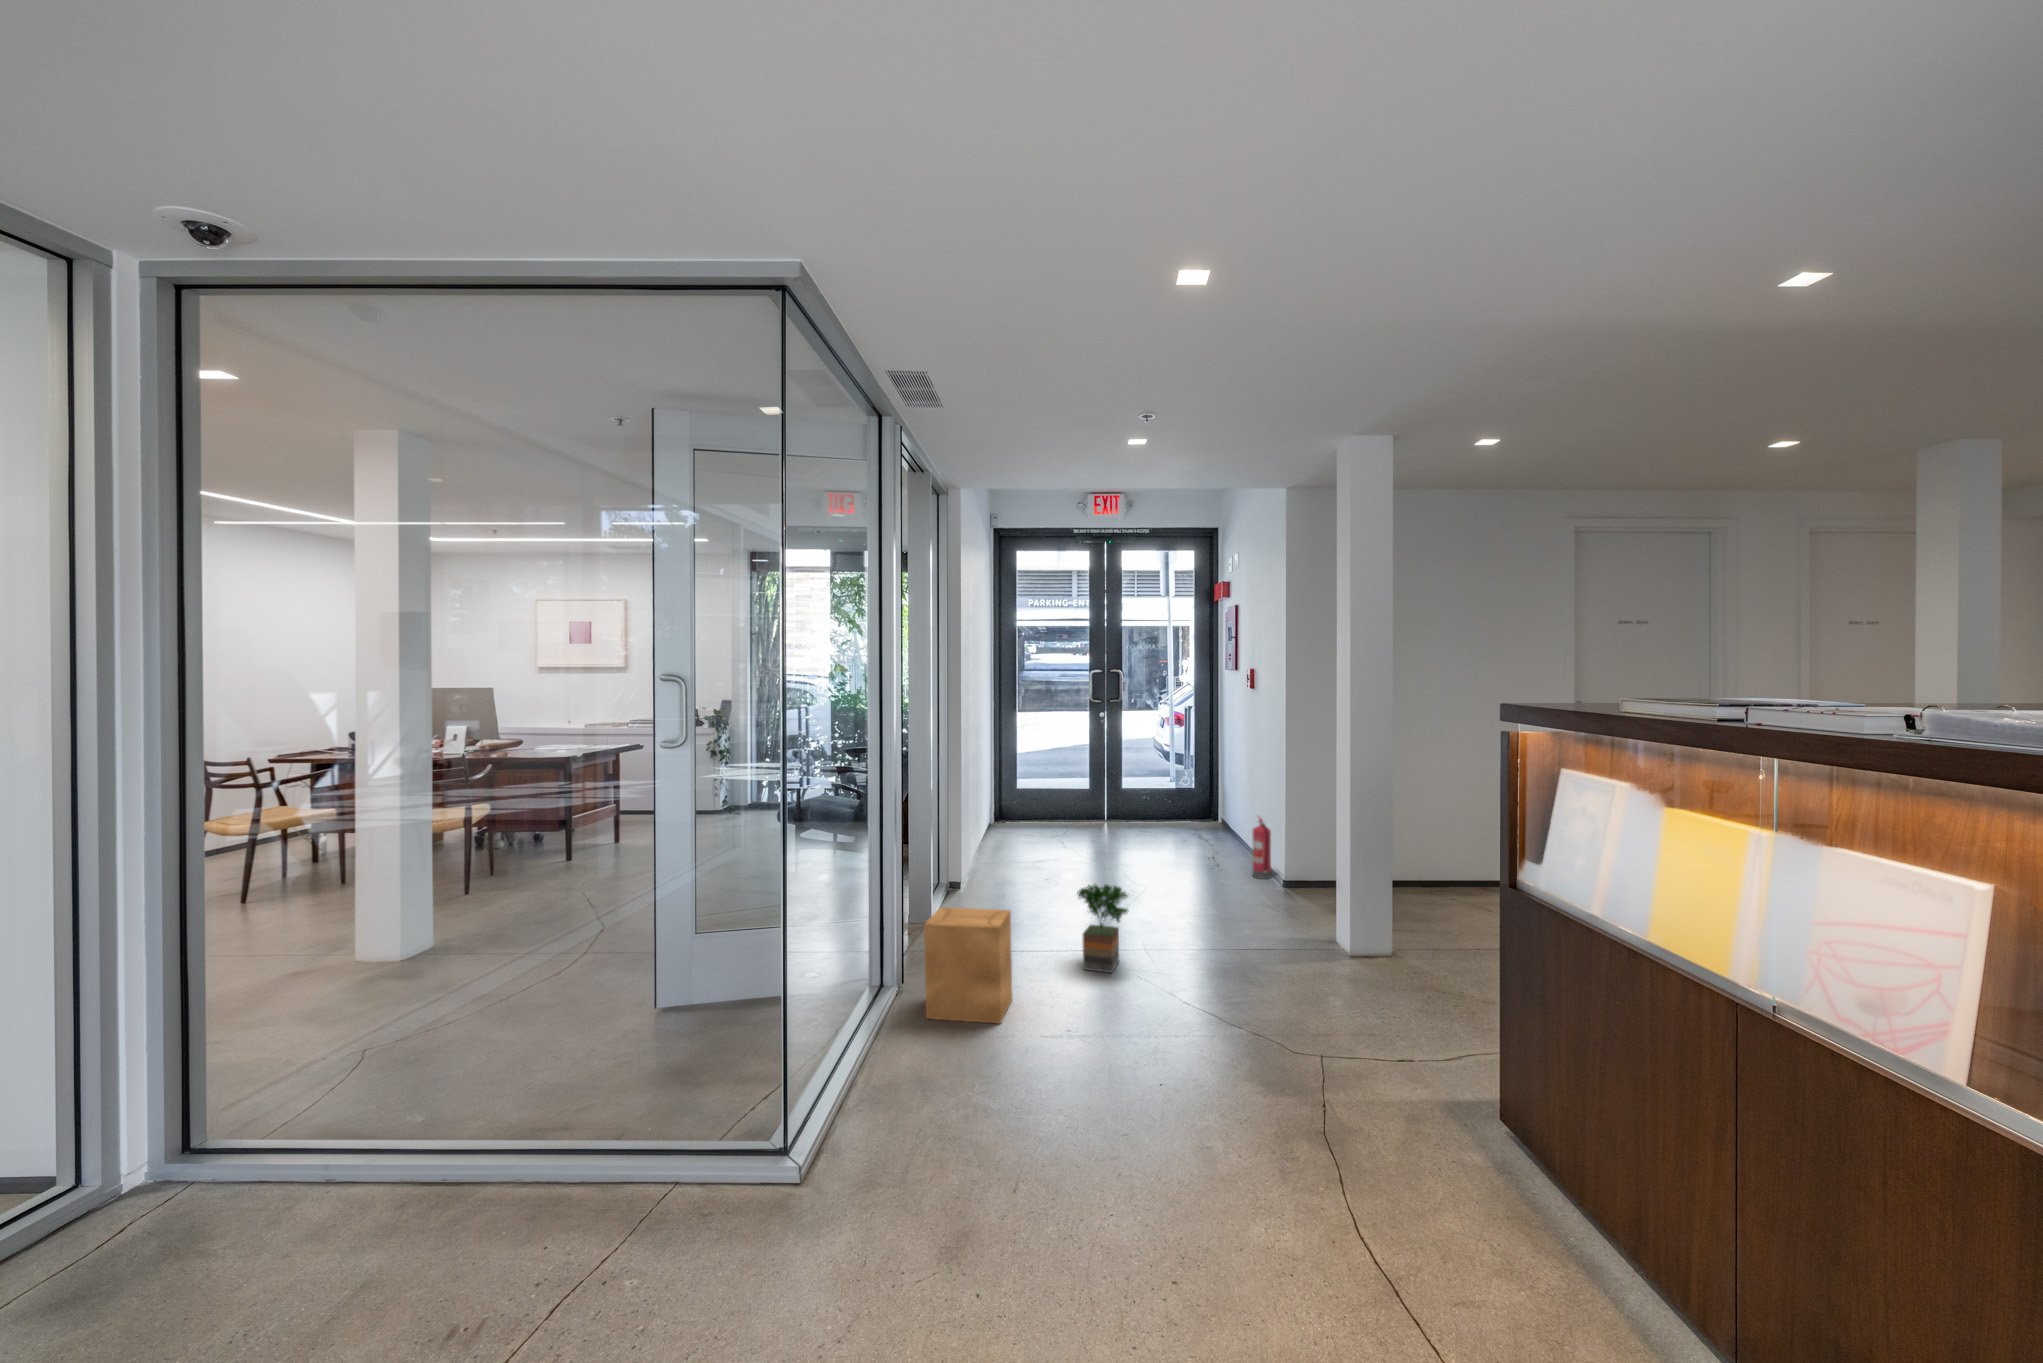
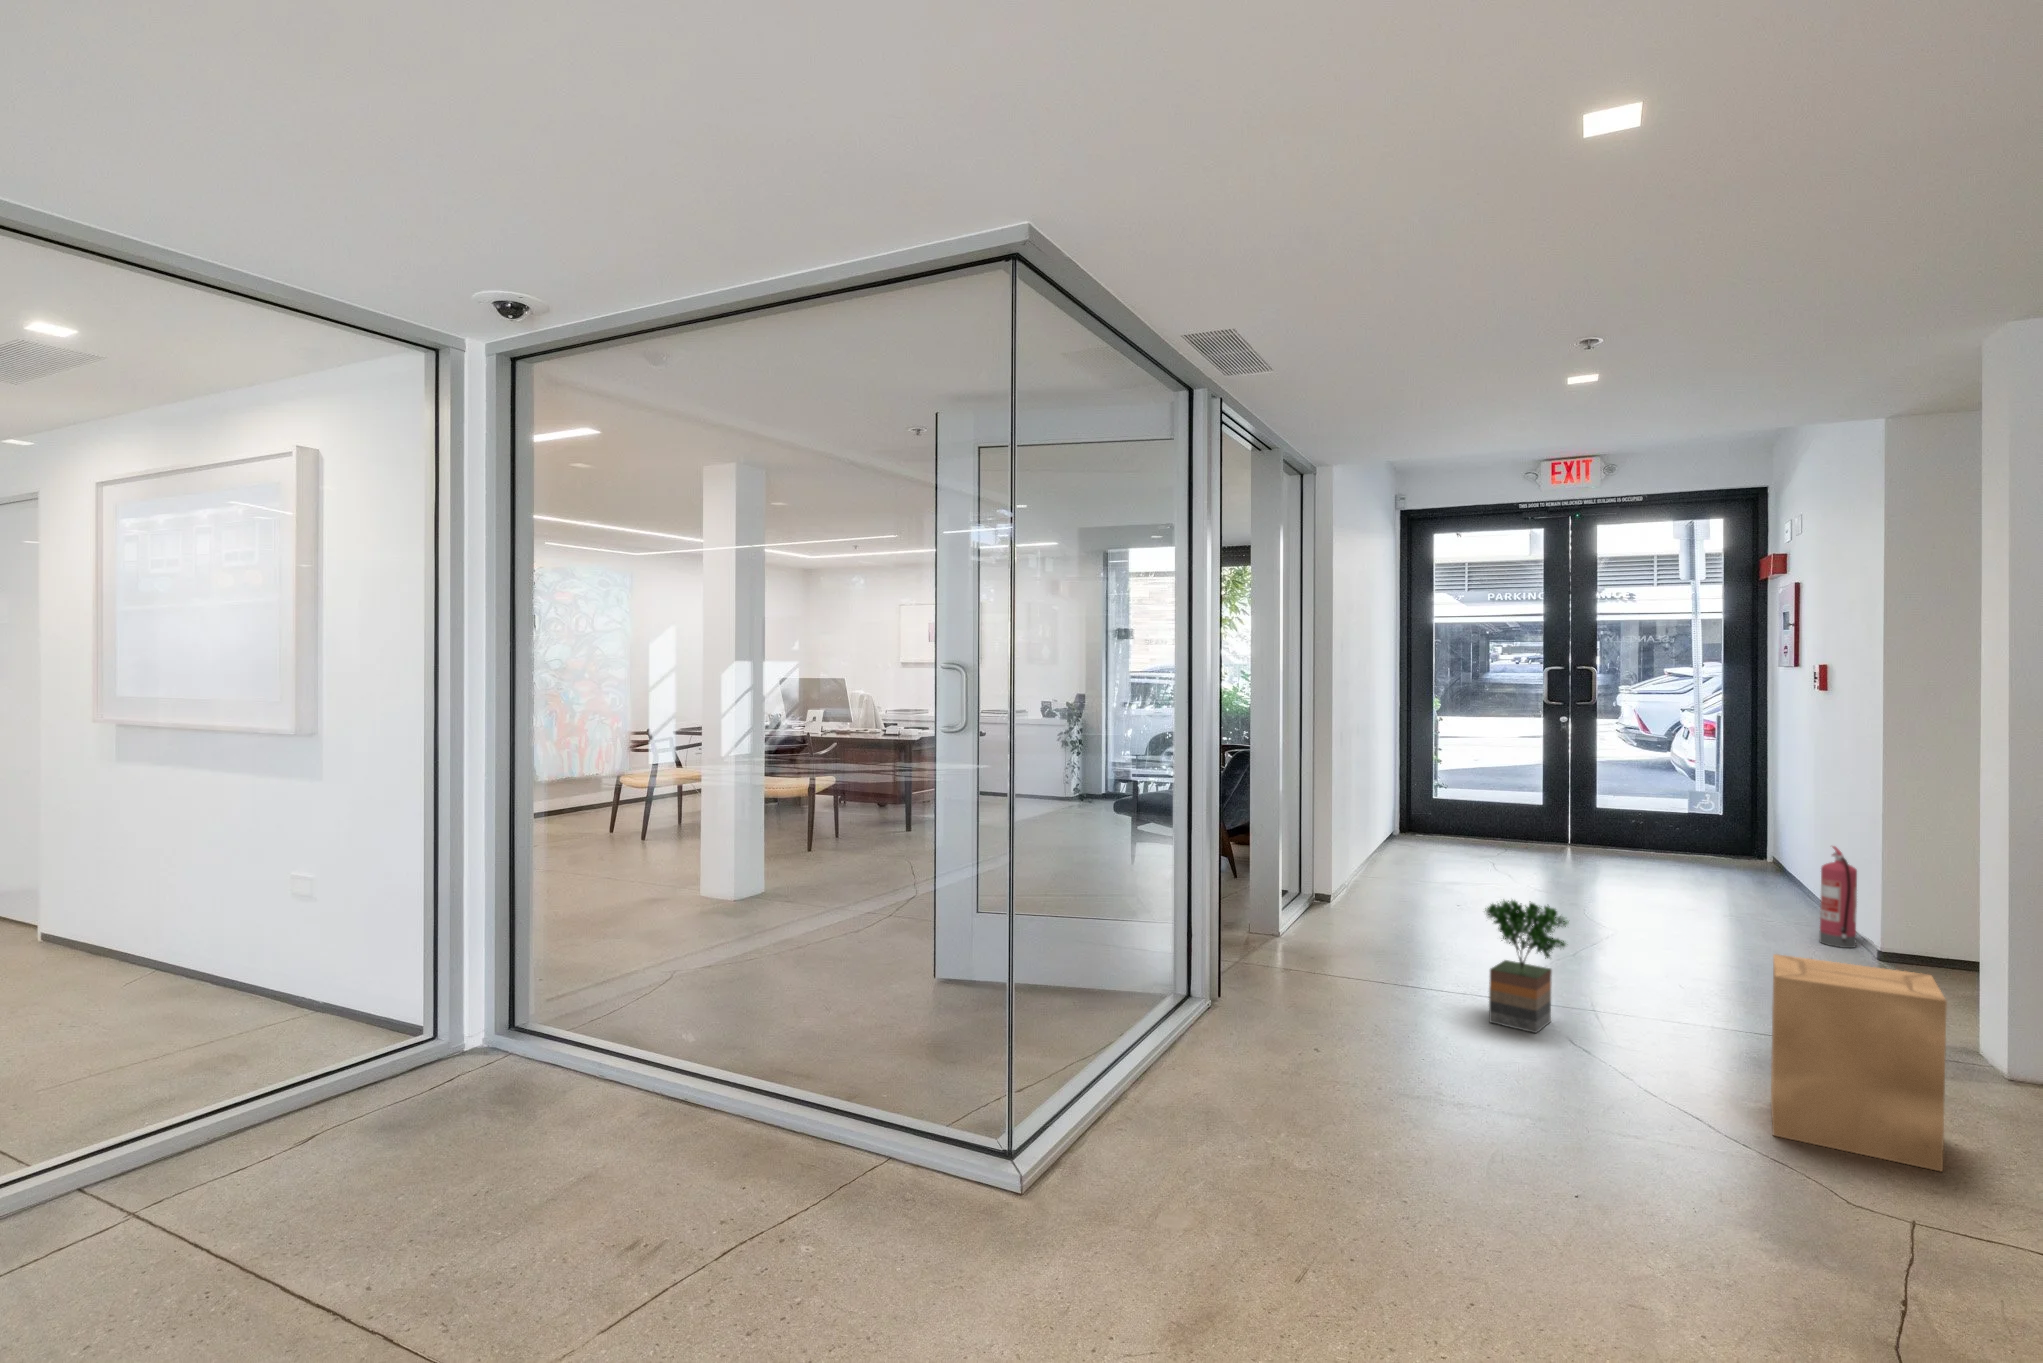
cardboard box: present [924,907,1012,1024] -> present [1771,954,1947,1171]

